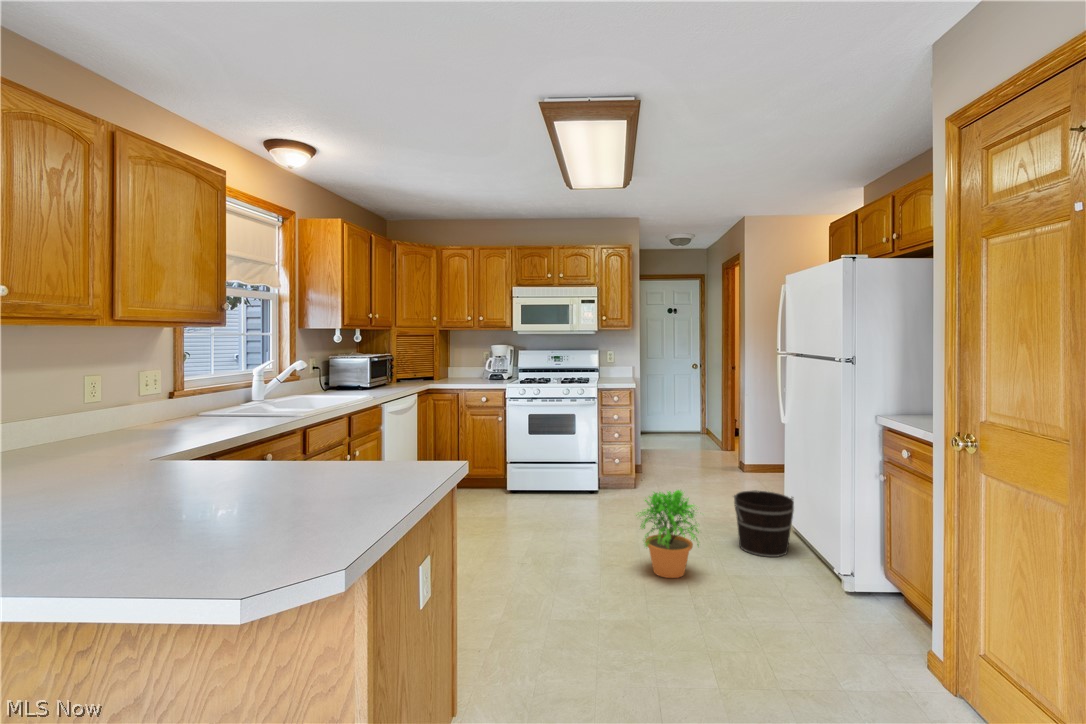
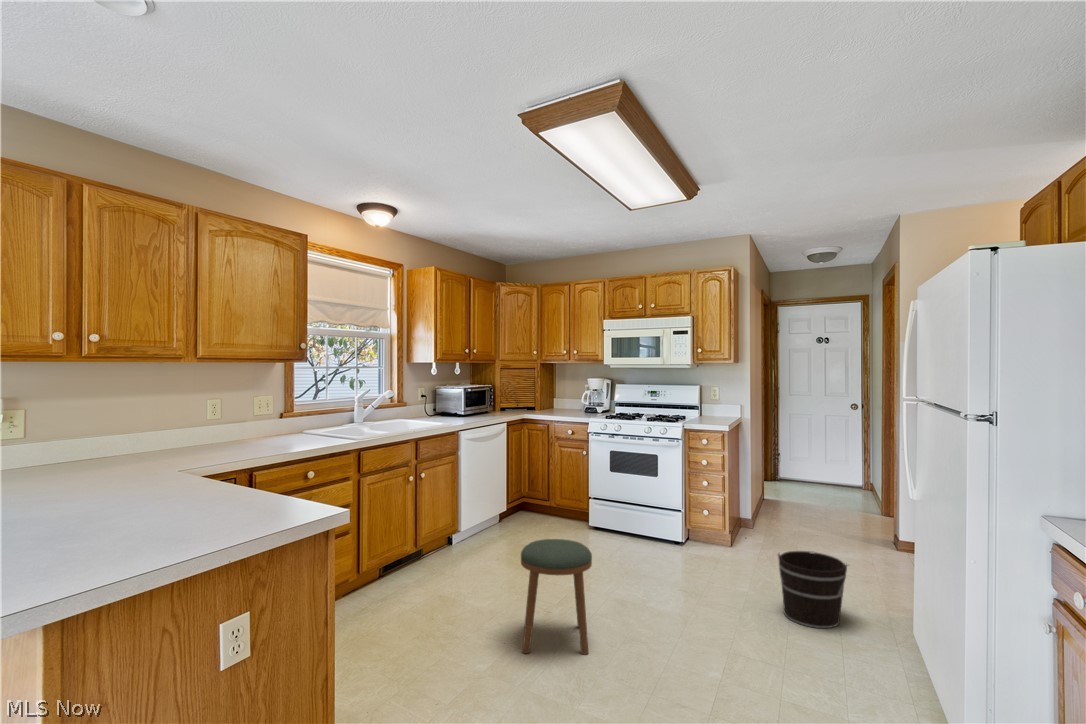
potted plant: present [640,490,699,578] -> none [647,536,720,629]
stool: none [529,507,614,633] -> present [521,539,592,655]

